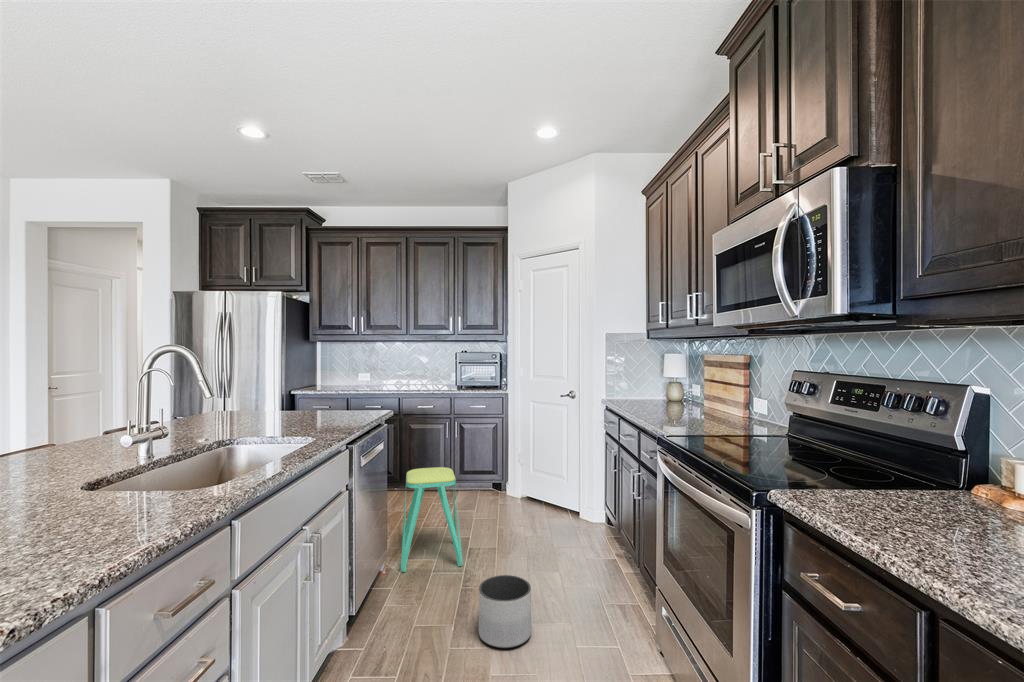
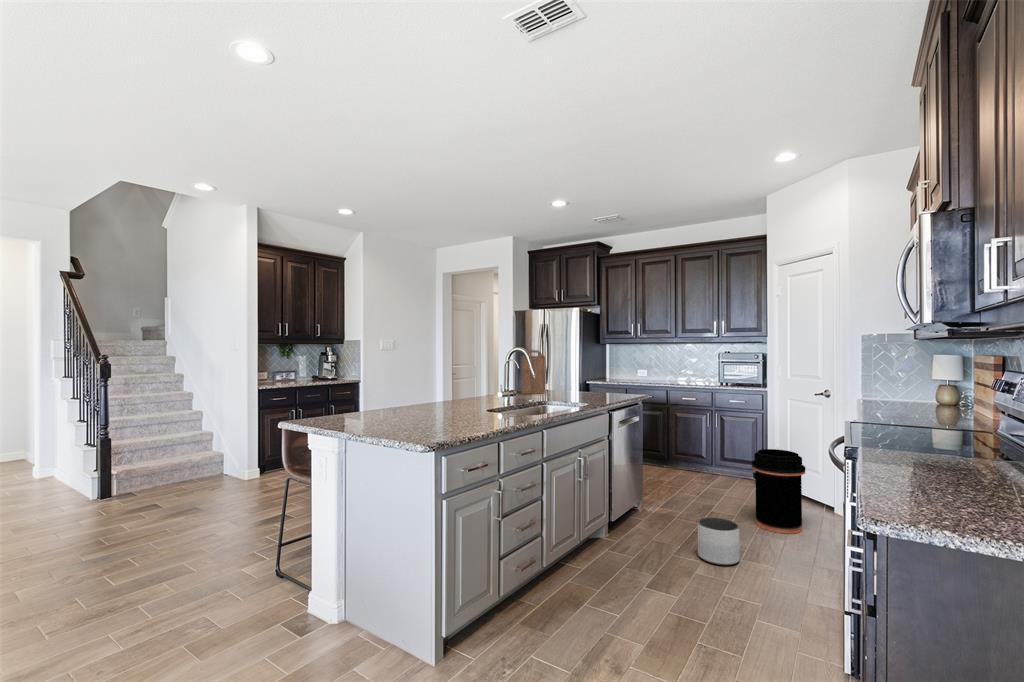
cutting board: none [183,352,229,426] -> present [521,350,545,394]
trash can: none [516,464,571,565] -> present [752,449,805,534]
stool: present [401,467,463,572] -> none [654,441,704,518]

